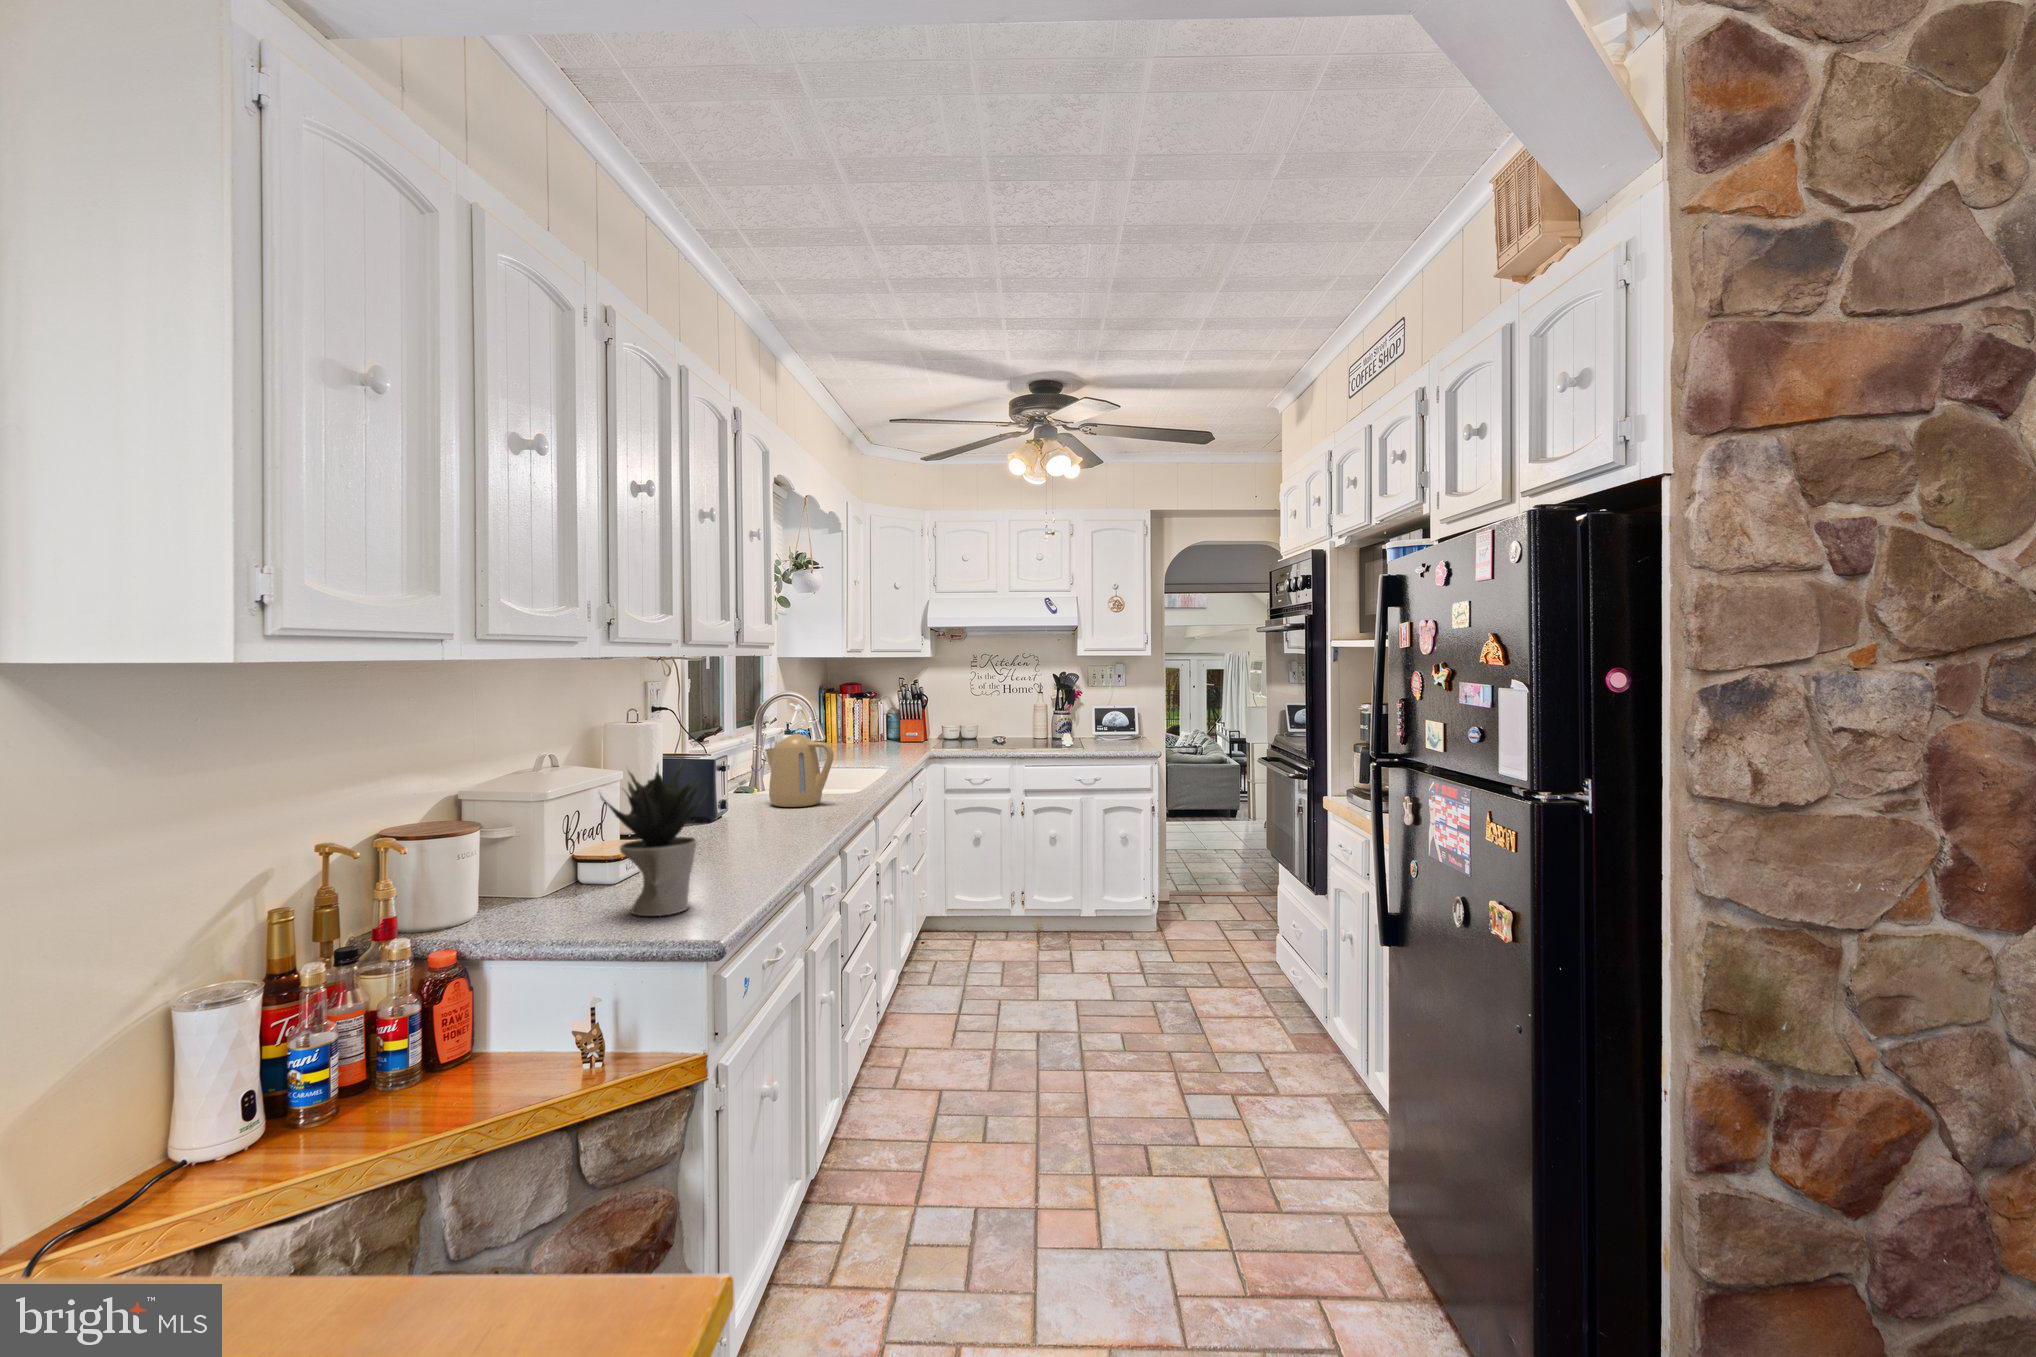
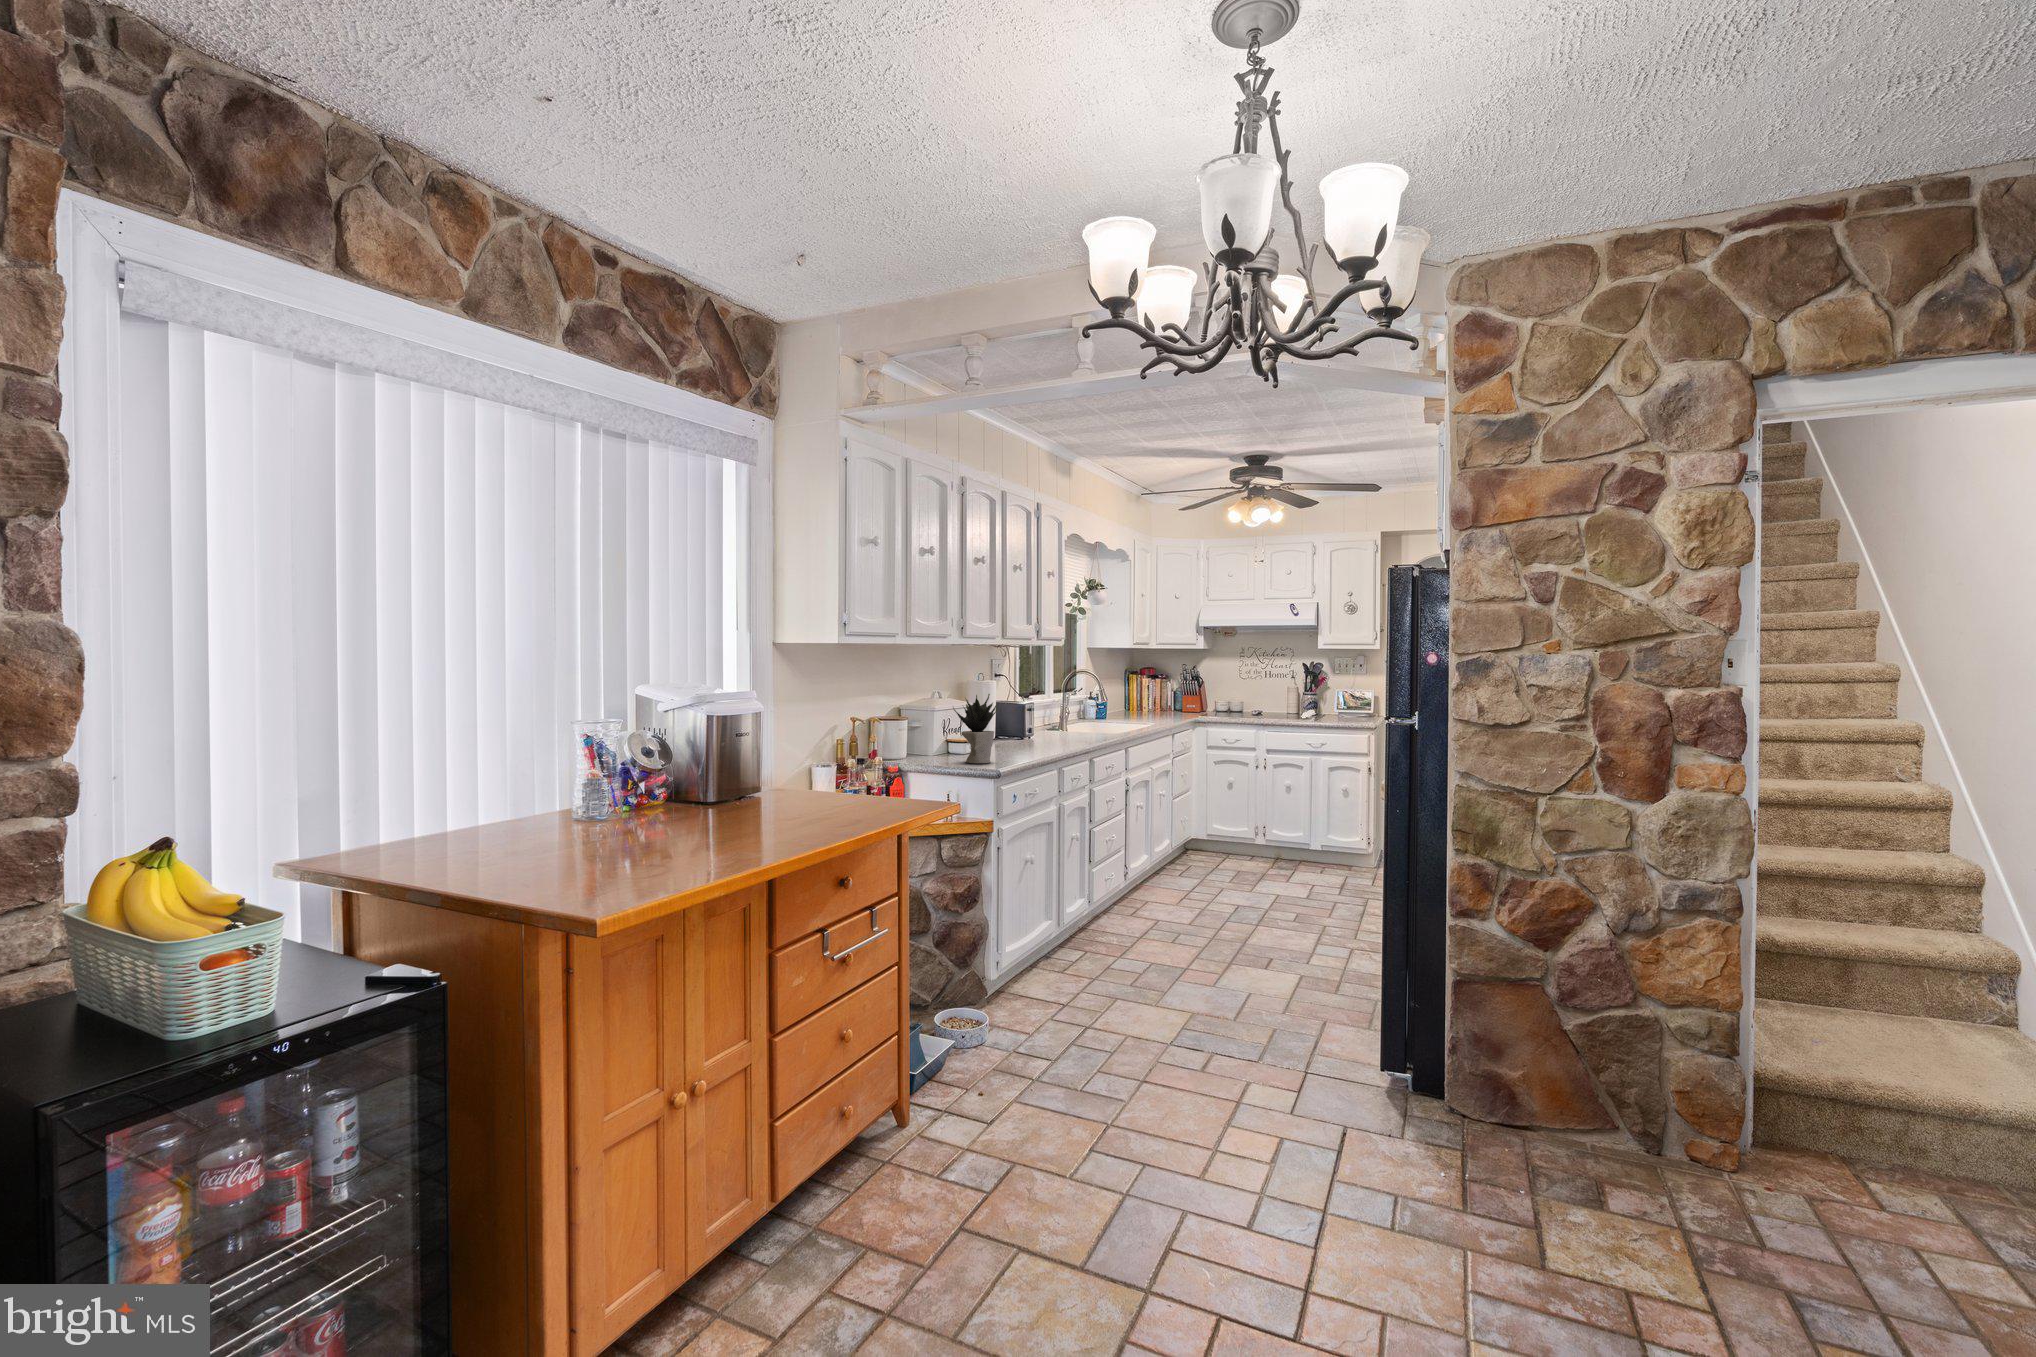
kettle: present [765,734,834,807] -> none [1057,694,1096,738]

